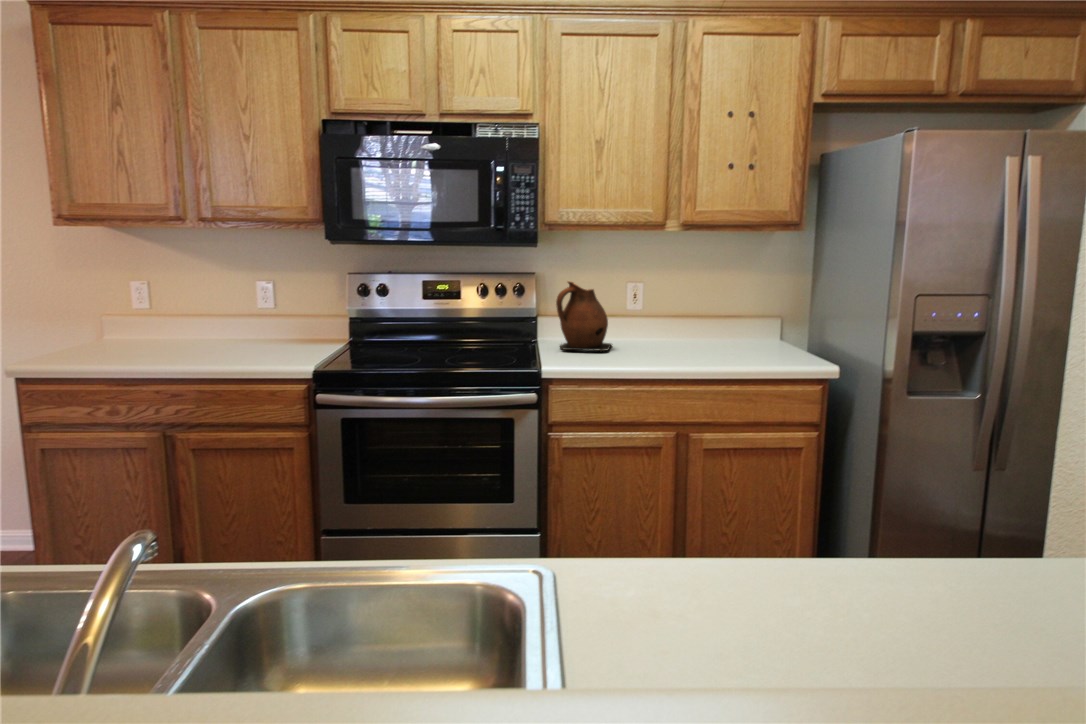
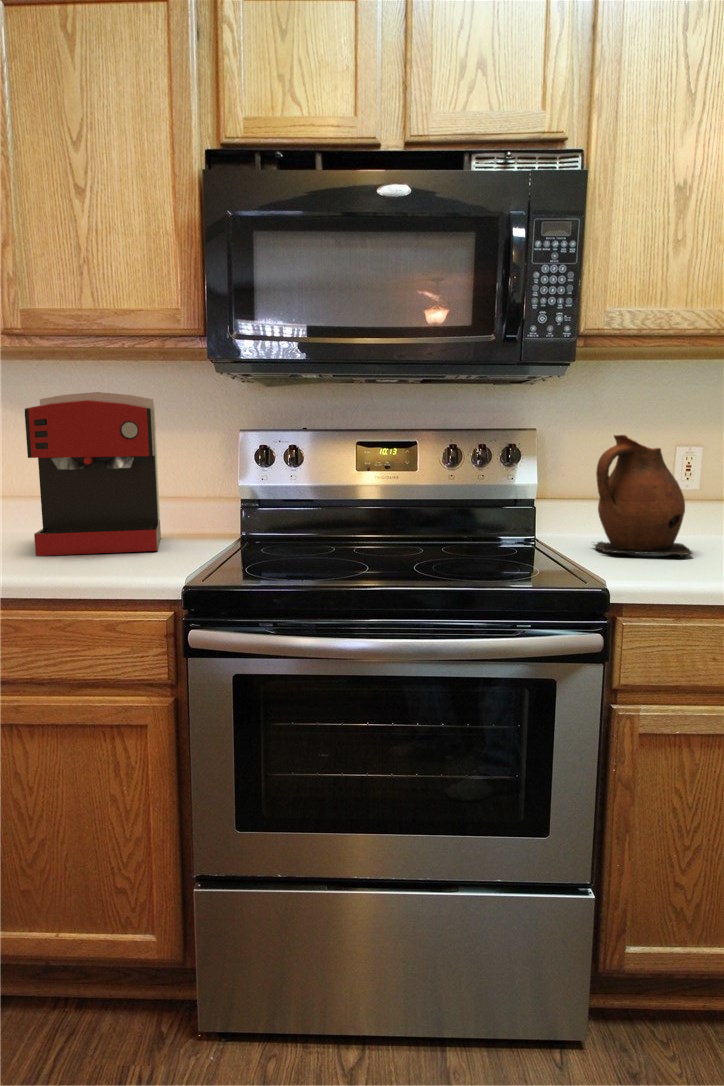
coffee maker: none [214,251,298,353] -> present [25,392,161,556]

